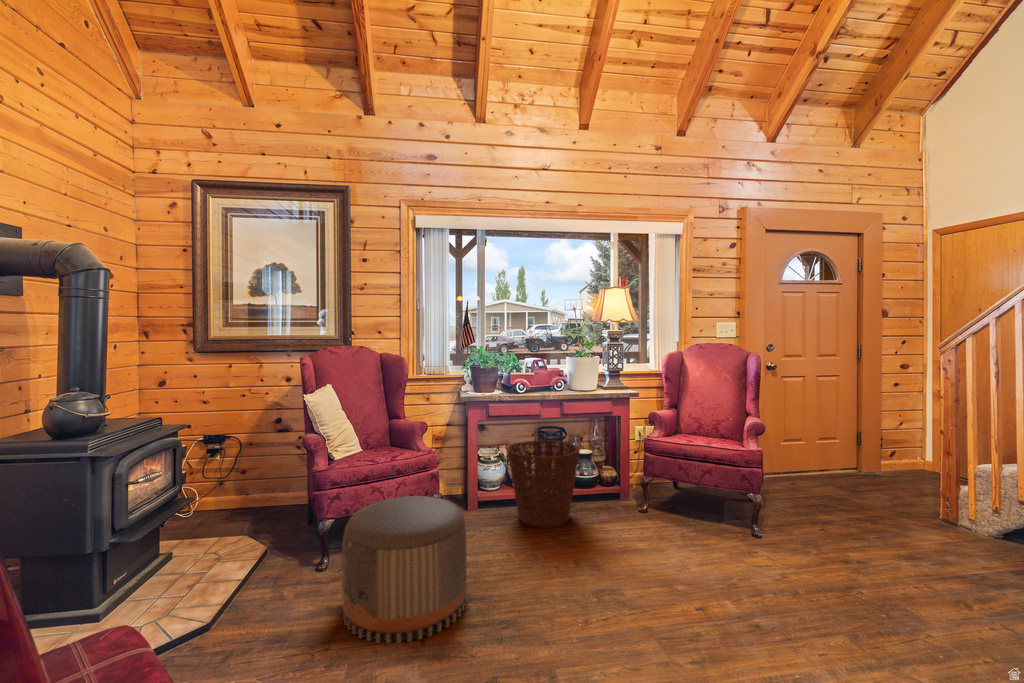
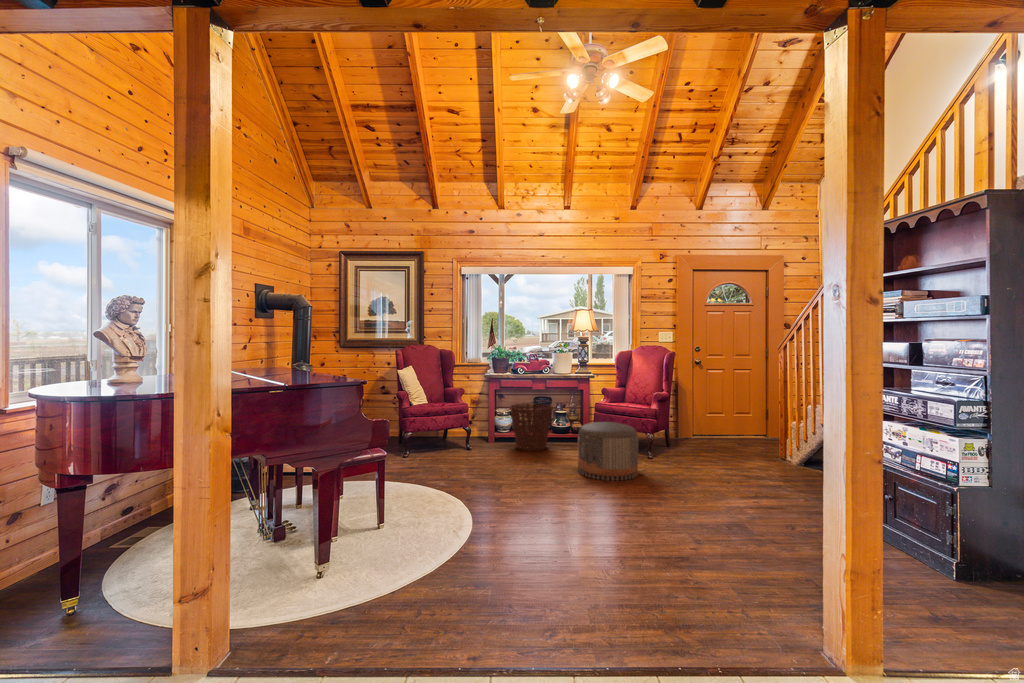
pouf: present [342,496,467,644] -> present [578,422,638,481]

